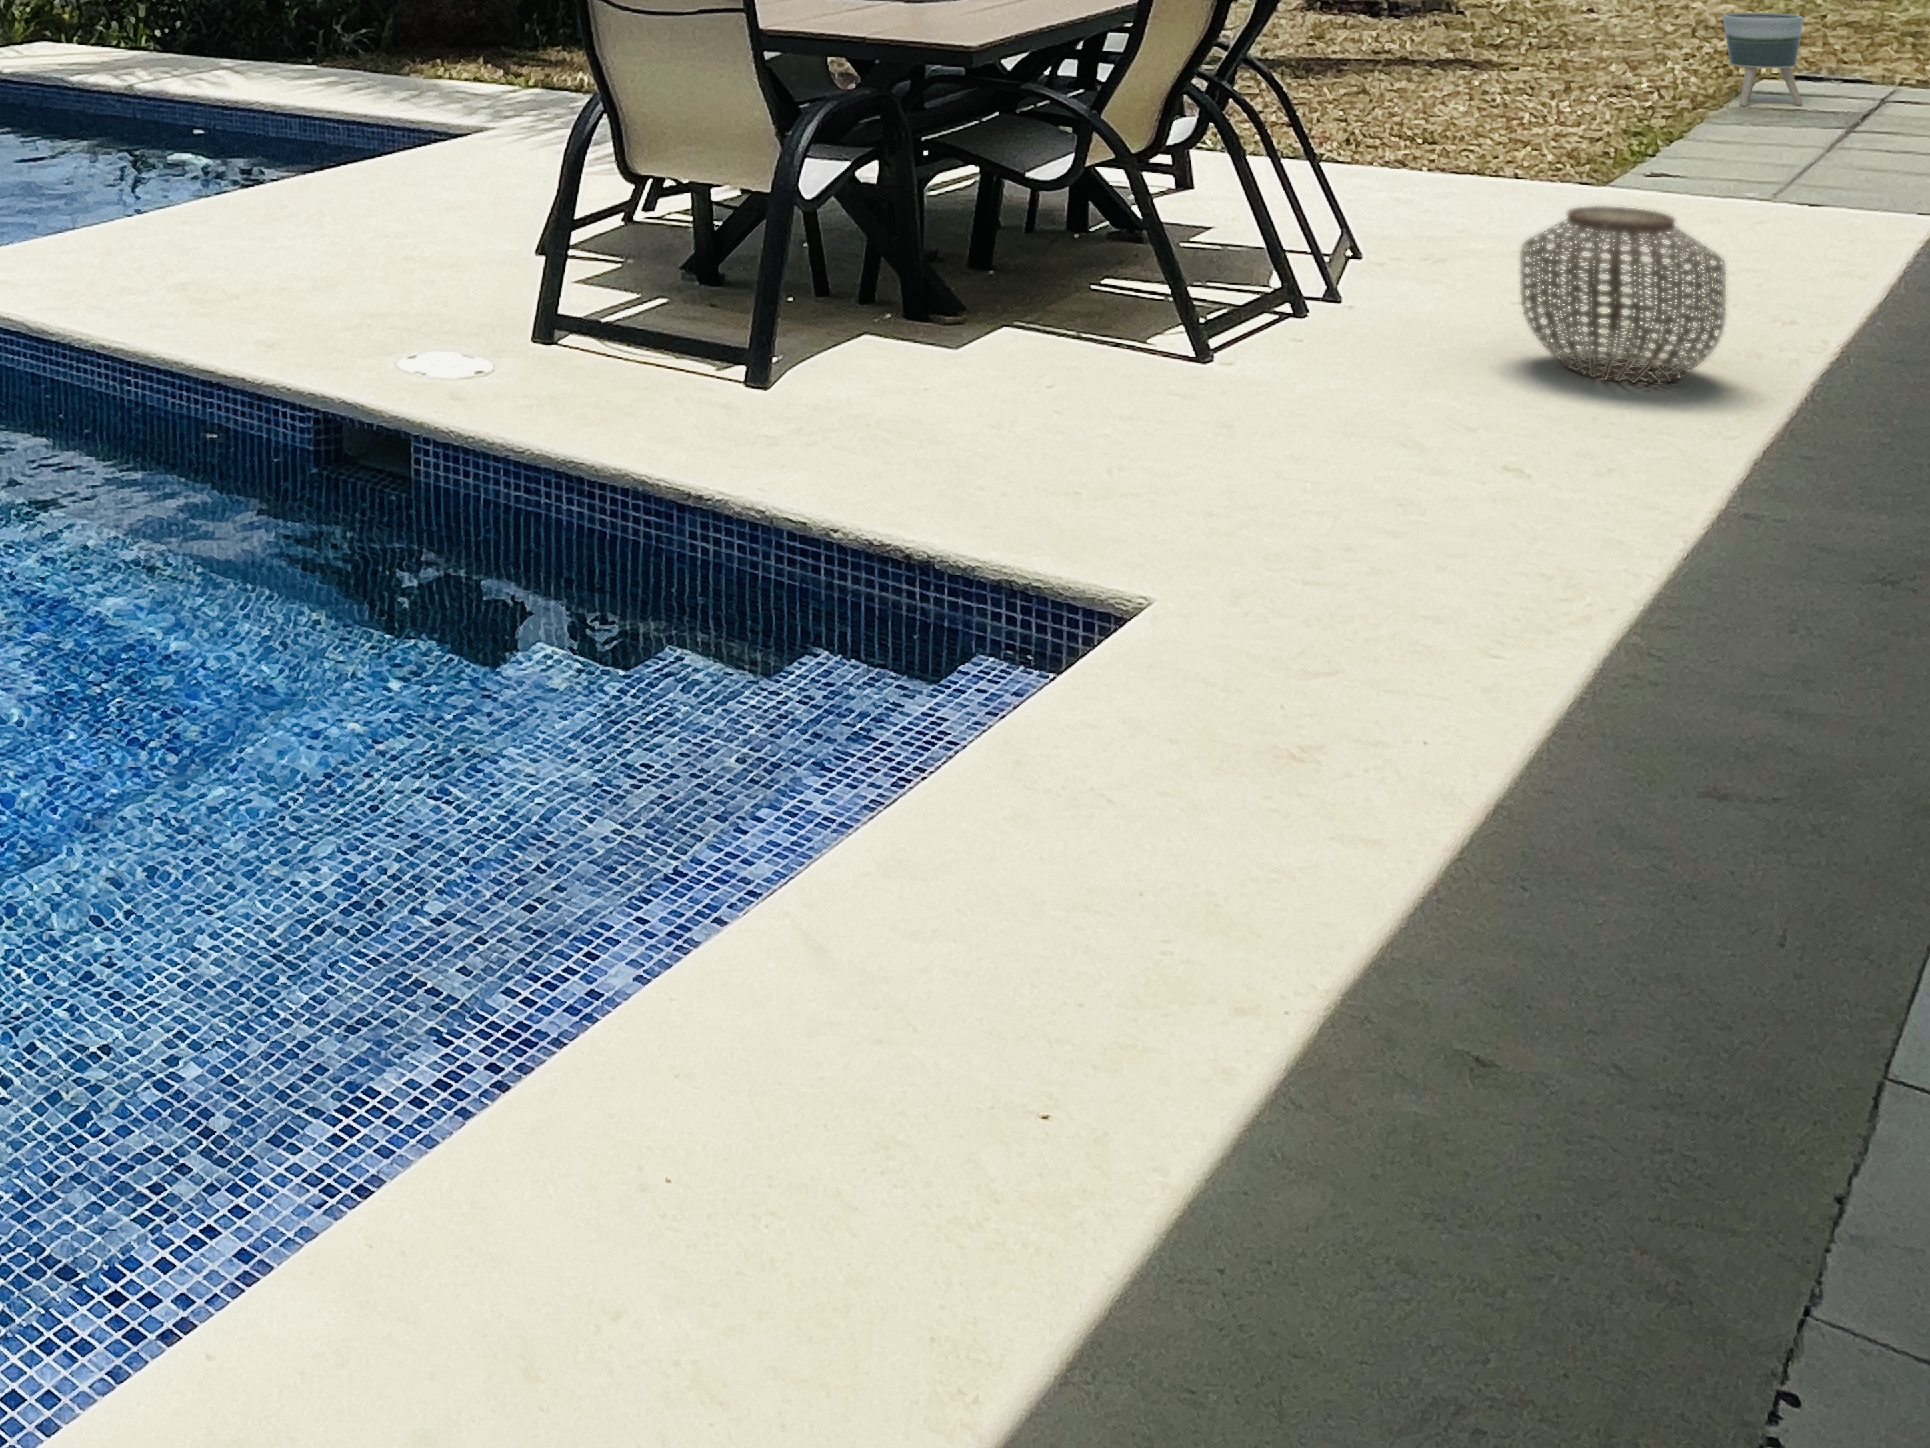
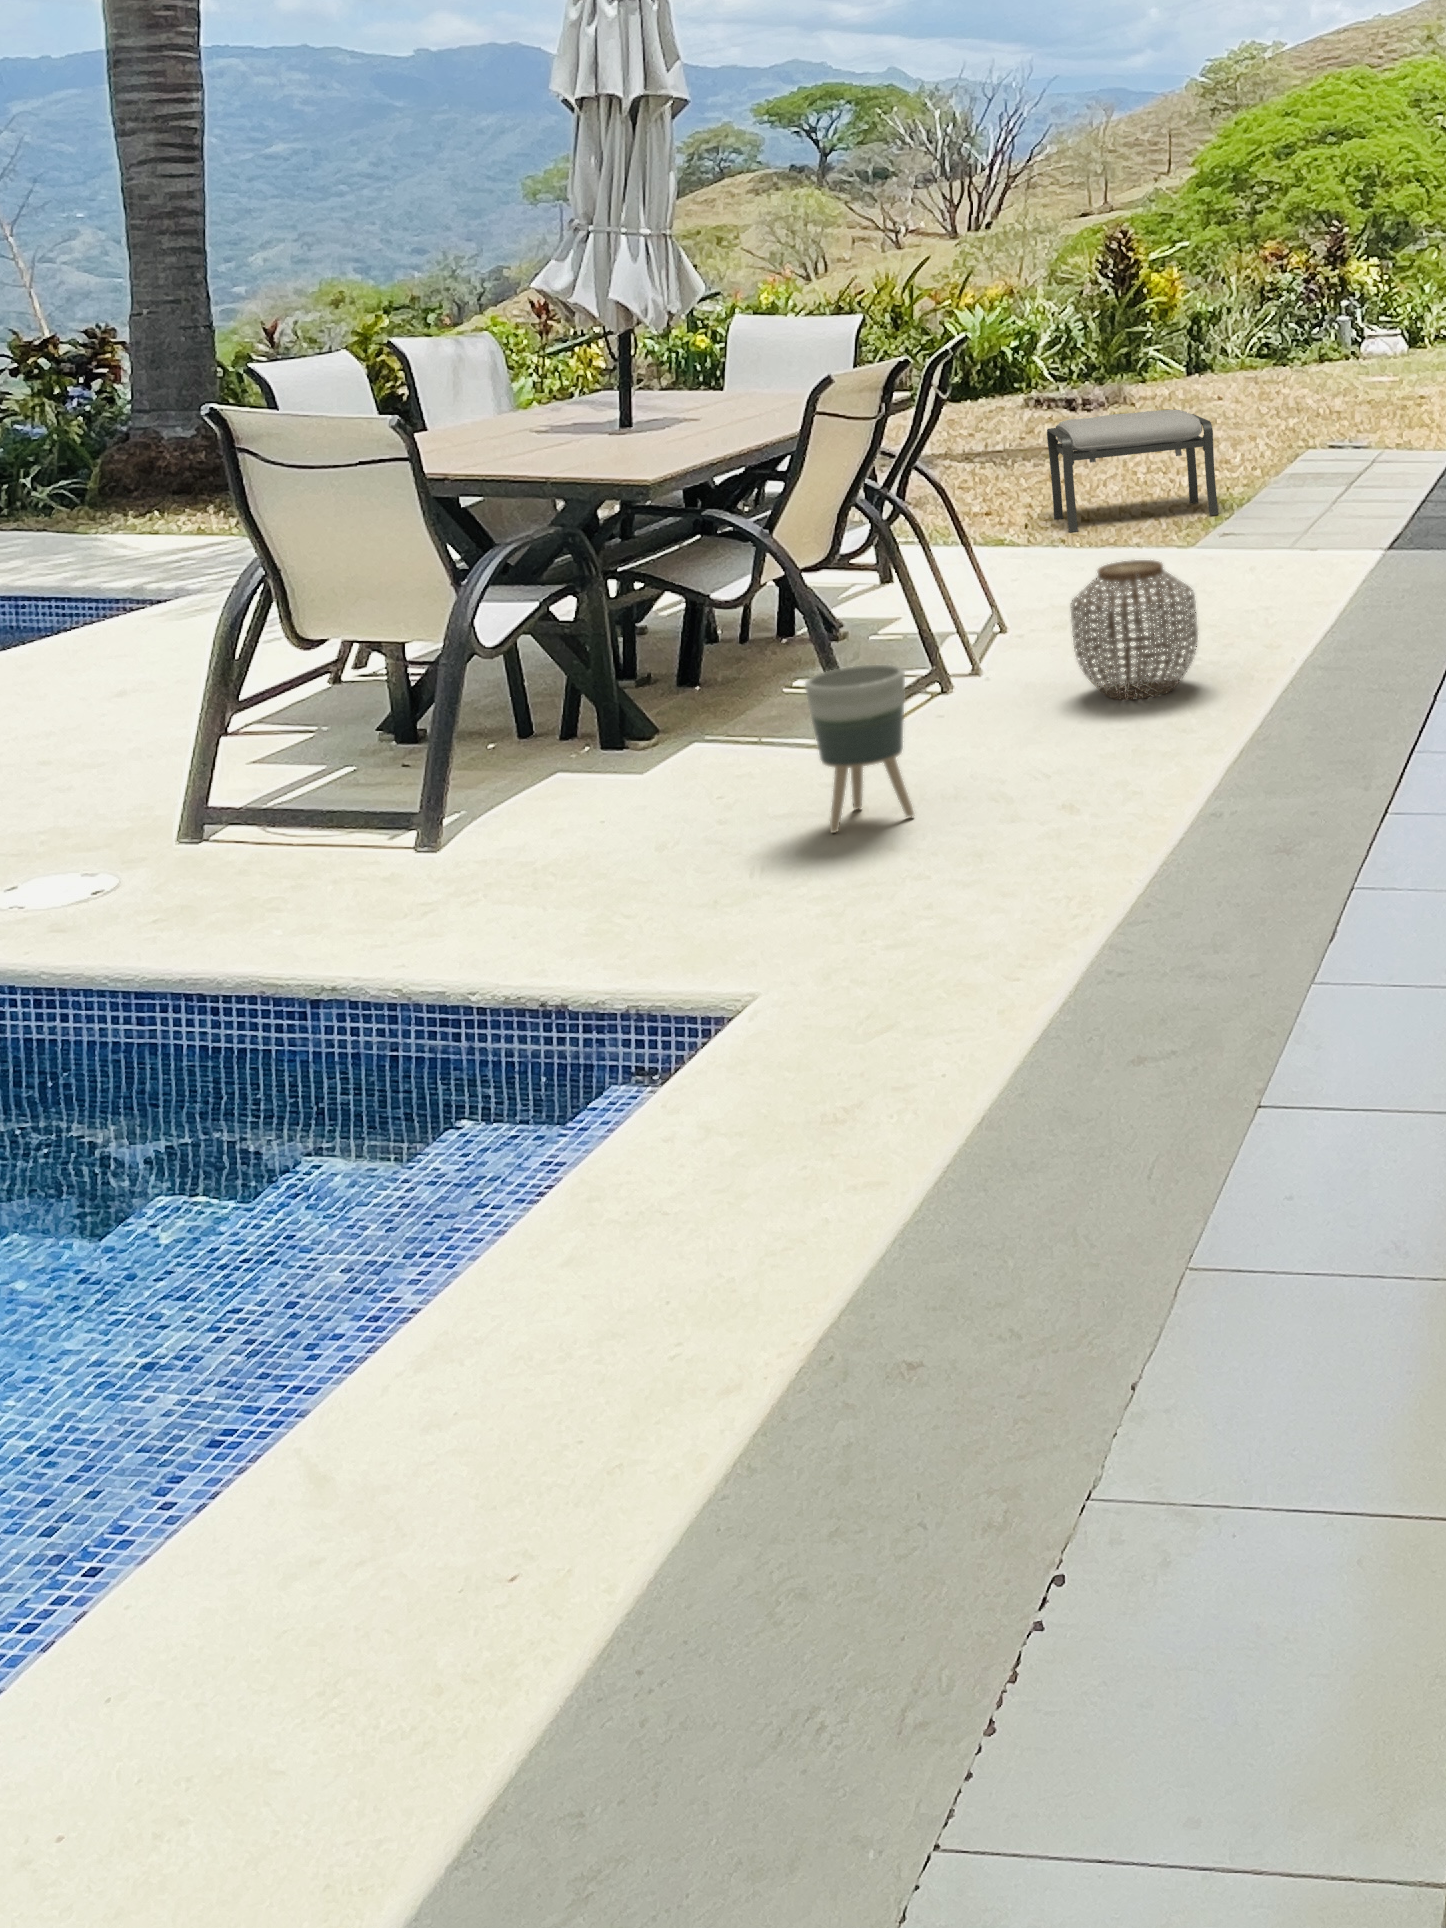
planter: present [1723,13,1803,106] -> present [805,665,914,833]
ottoman: none [1386,25,1646,160] -> present [1047,410,1218,532]

